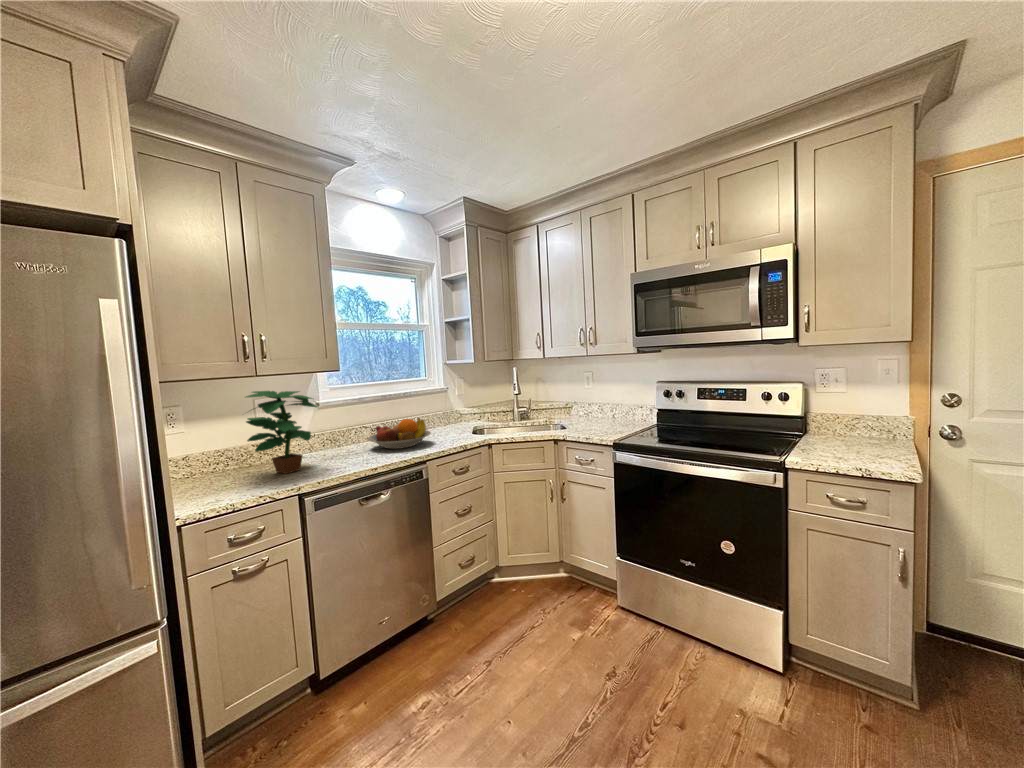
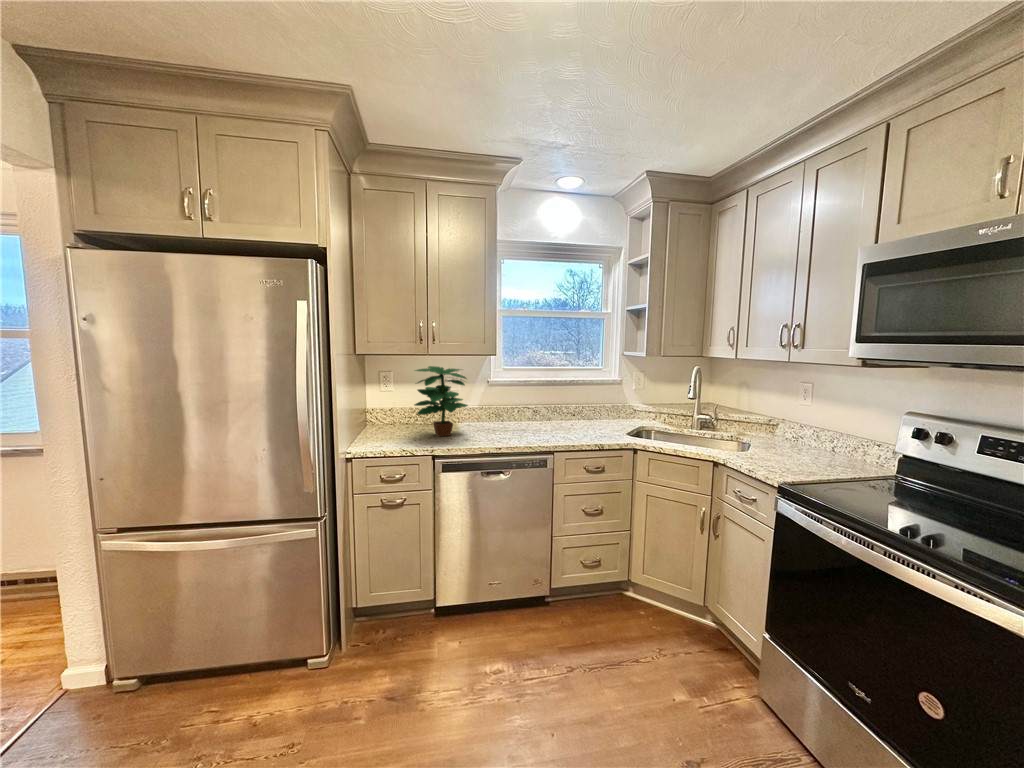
fruit bowl: present [368,418,431,449] -> none [518,407,578,435]

